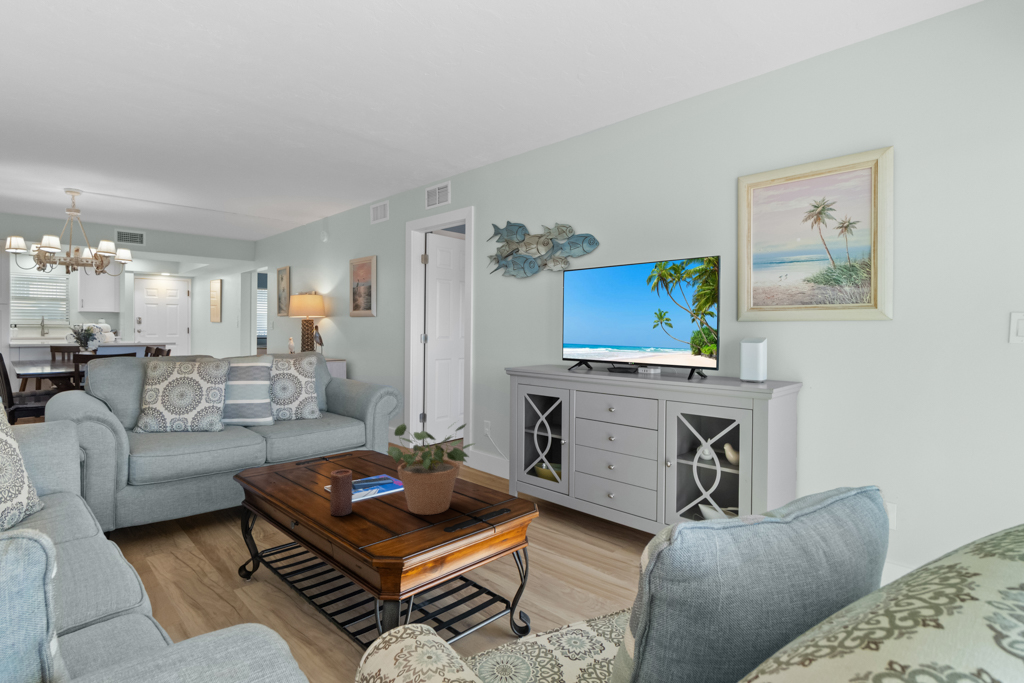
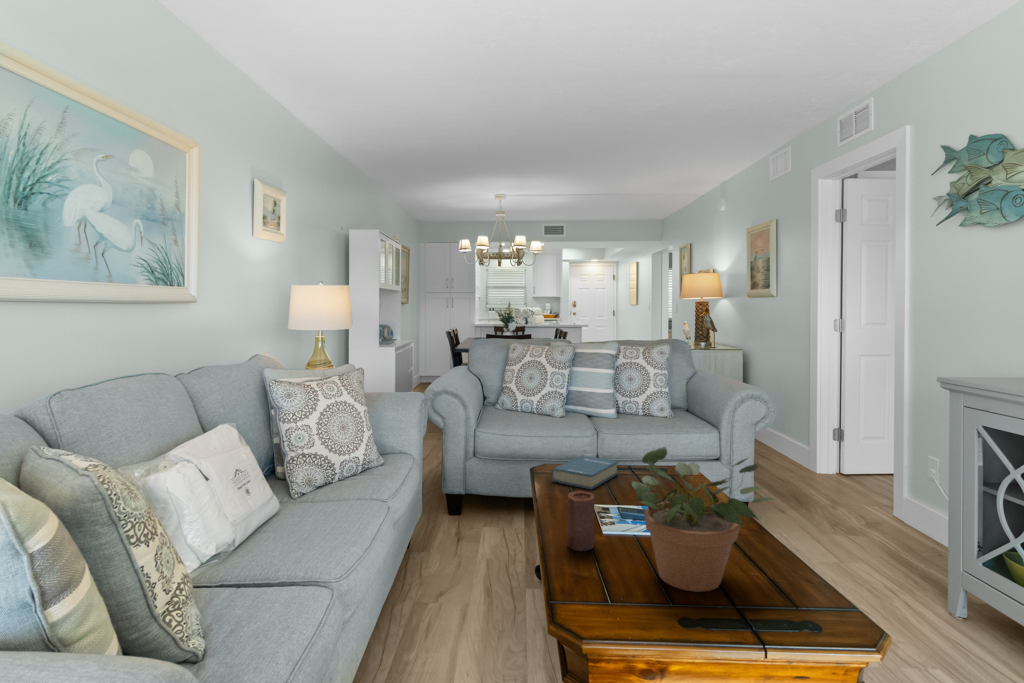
hardback book: none [266,453,317,480] -> present [551,455,618,489]

